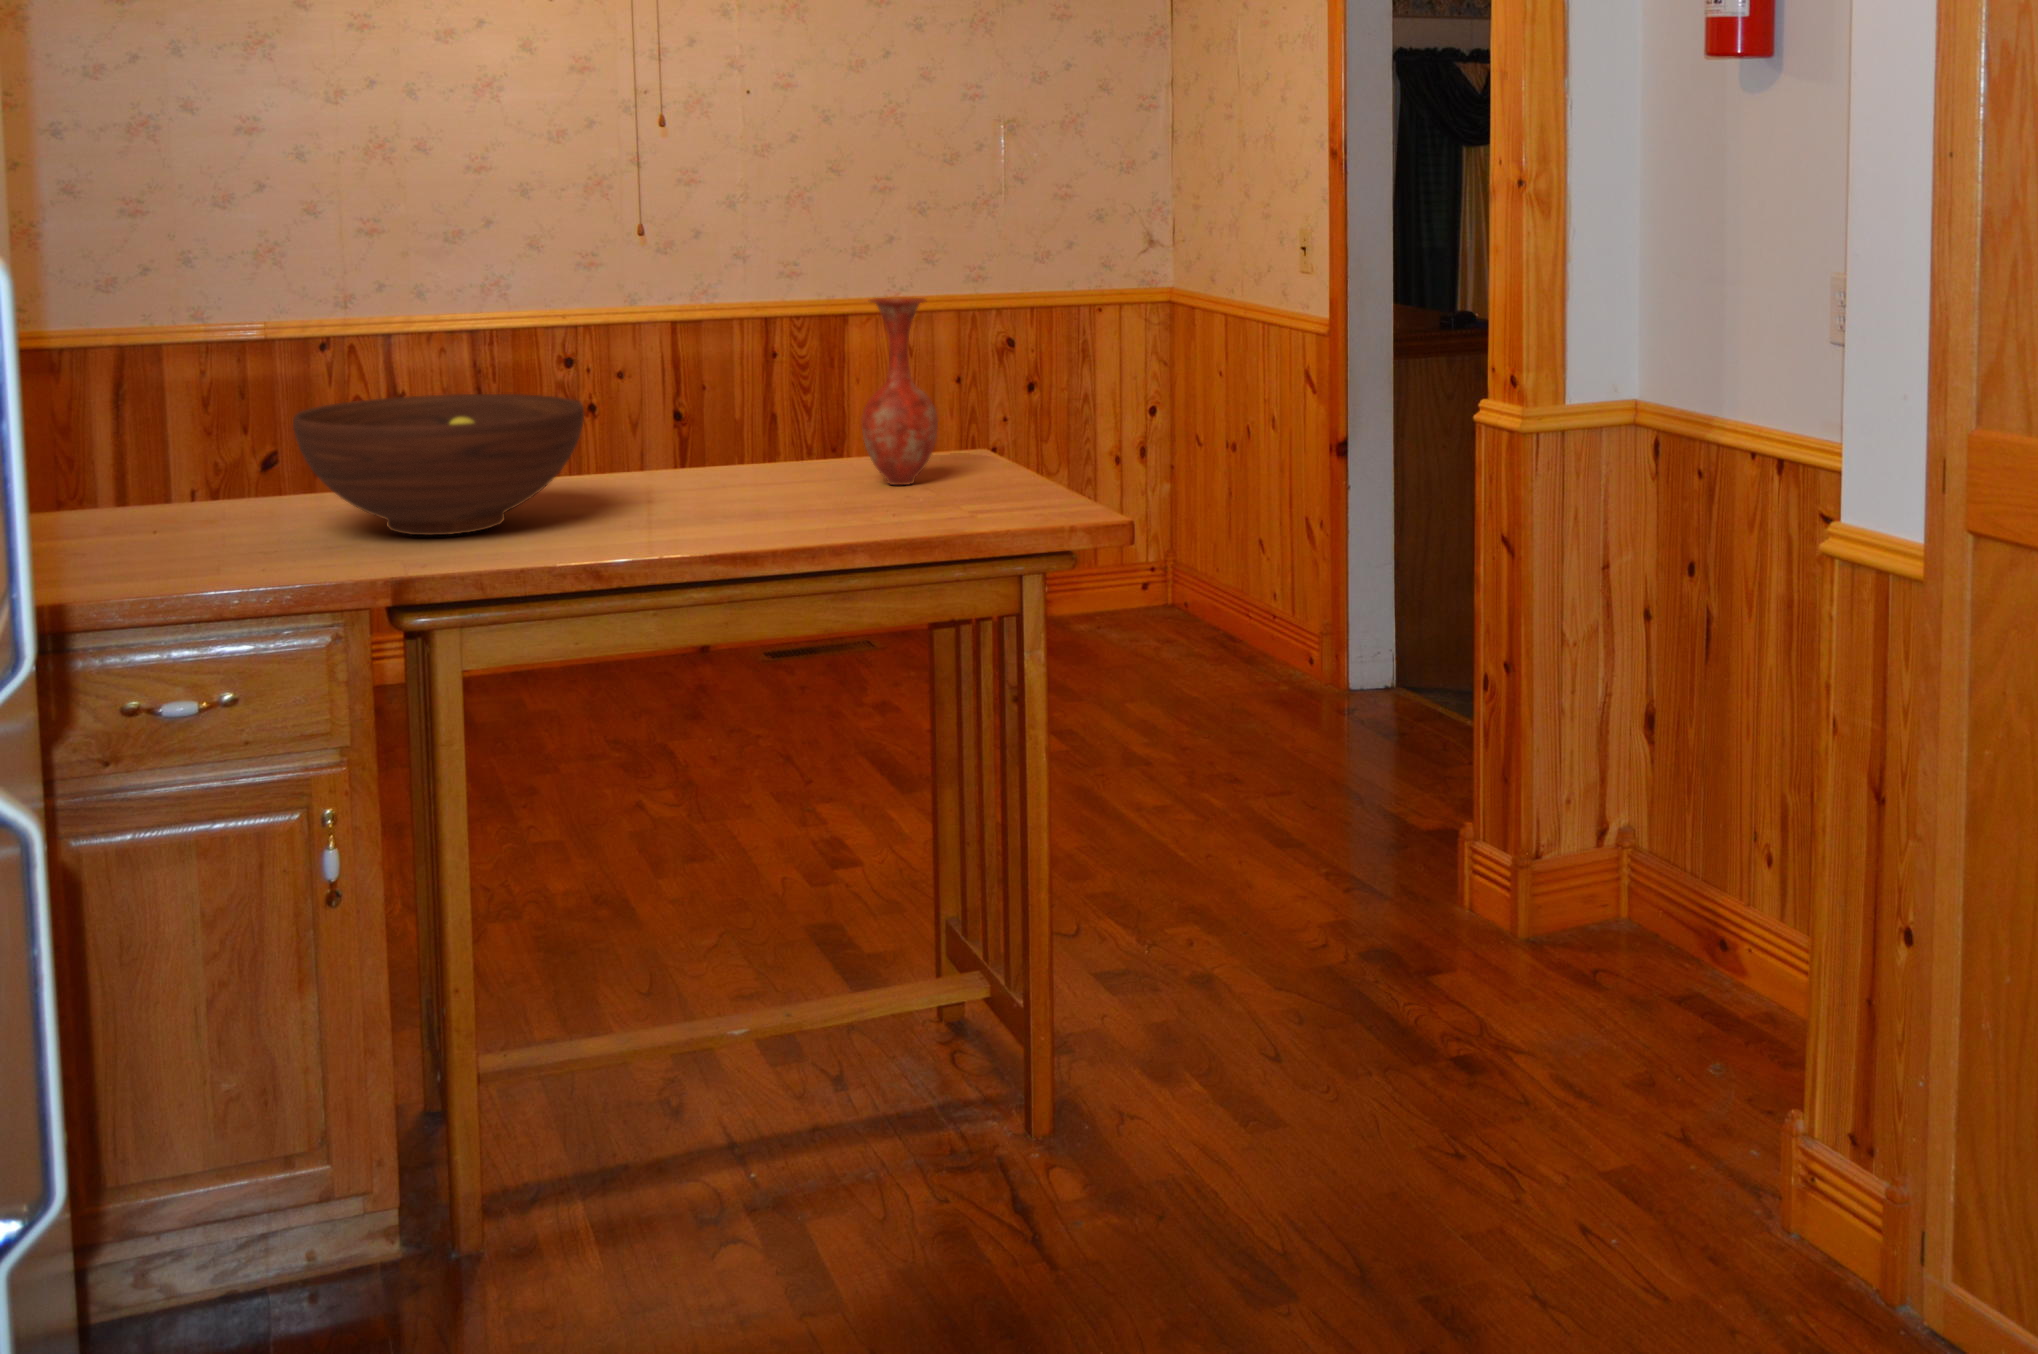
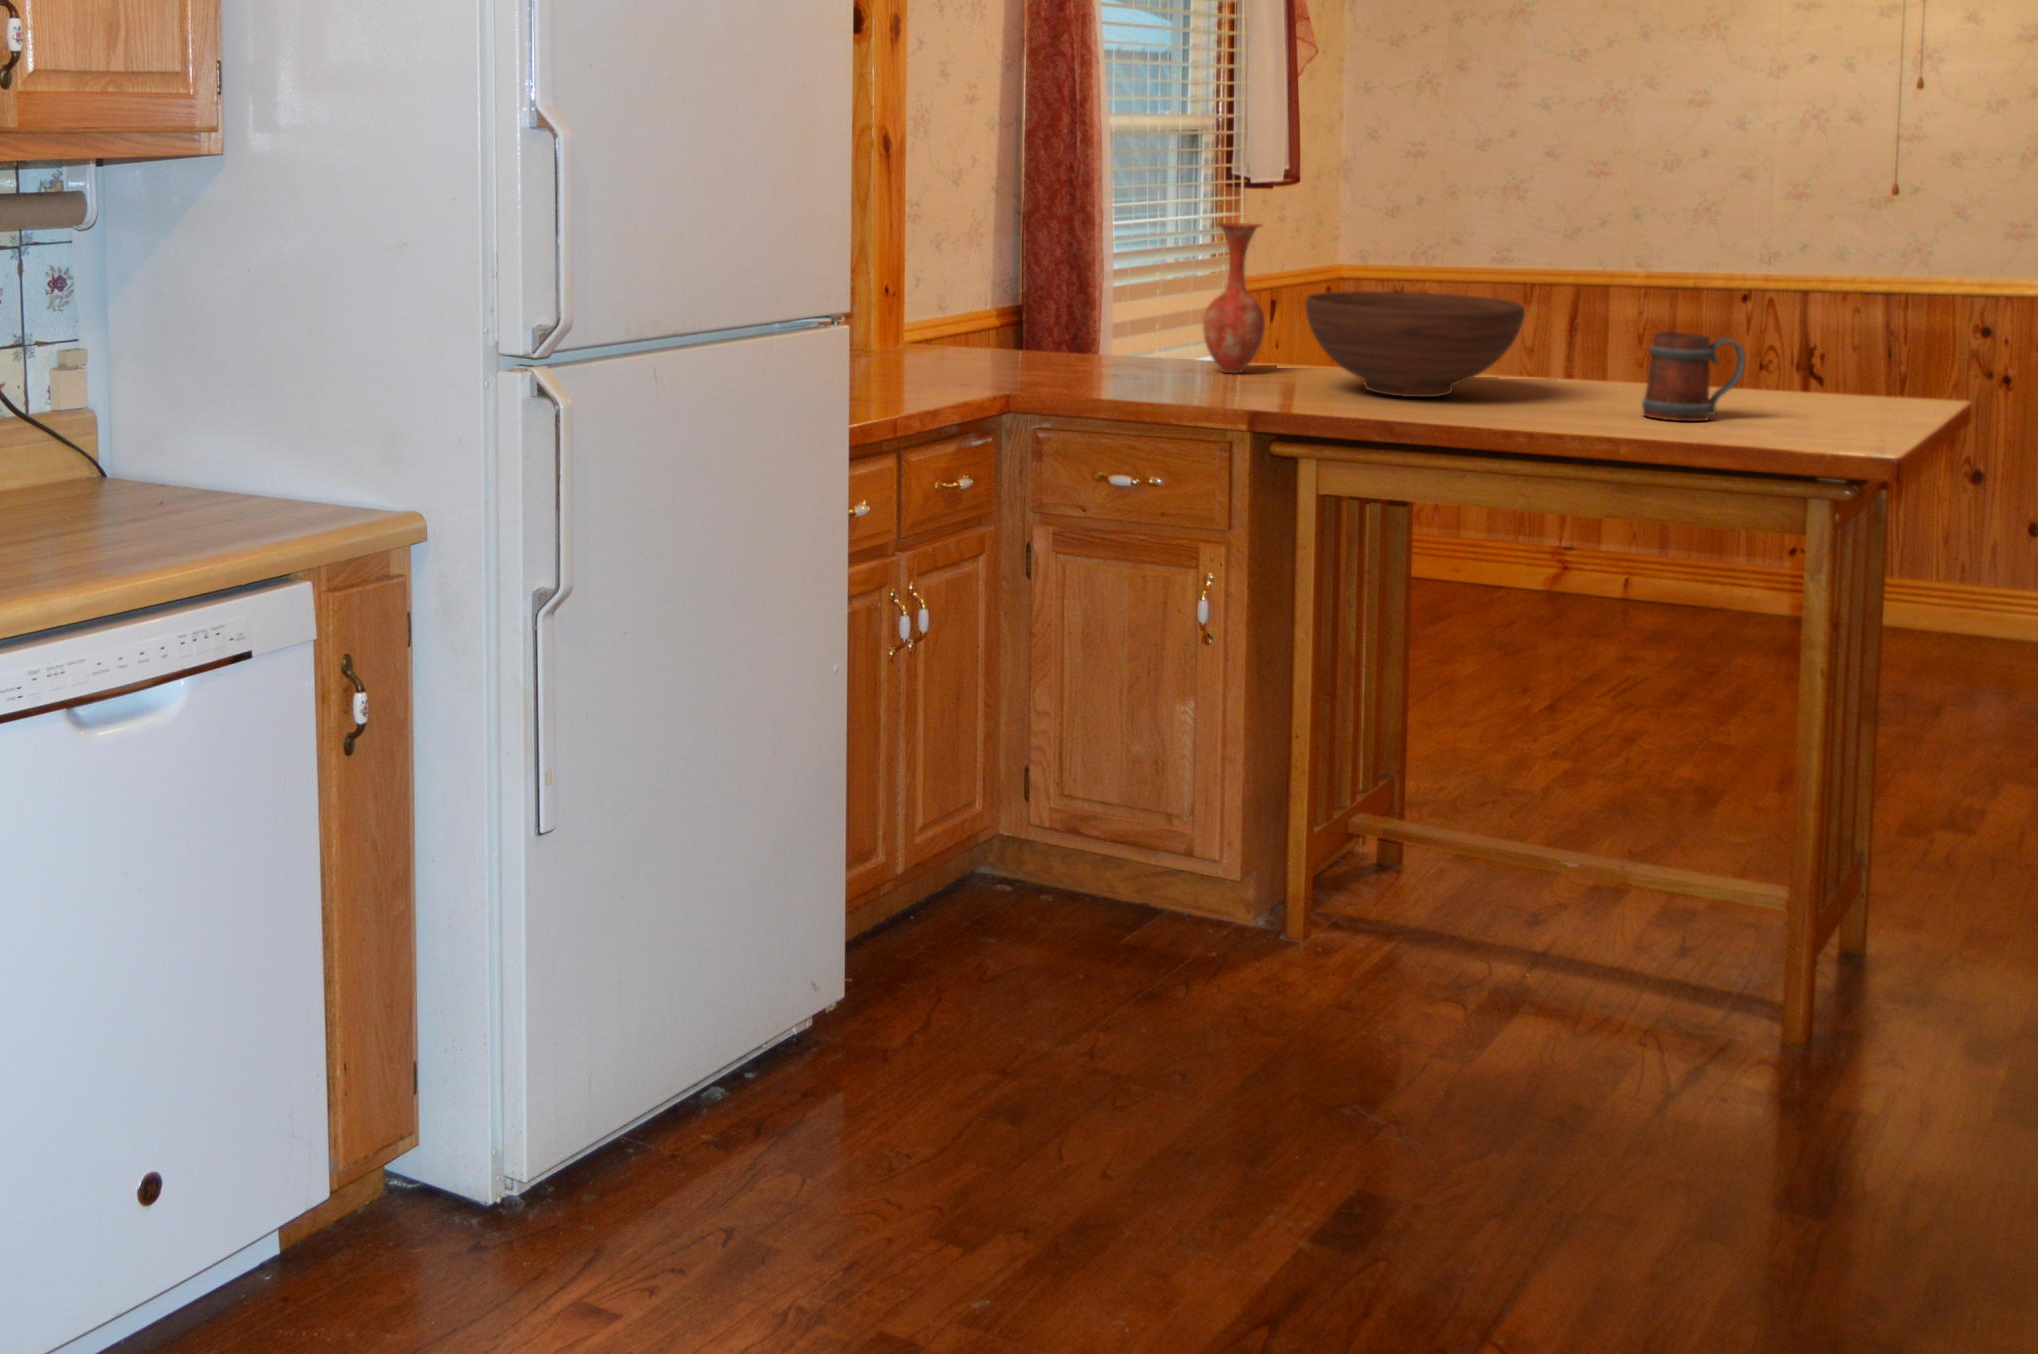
vase: present [862,297,938,485] -> present [1203,223,1265,373]
mug: none [736,414,832,516] -> present [1642,332,1745,421]

